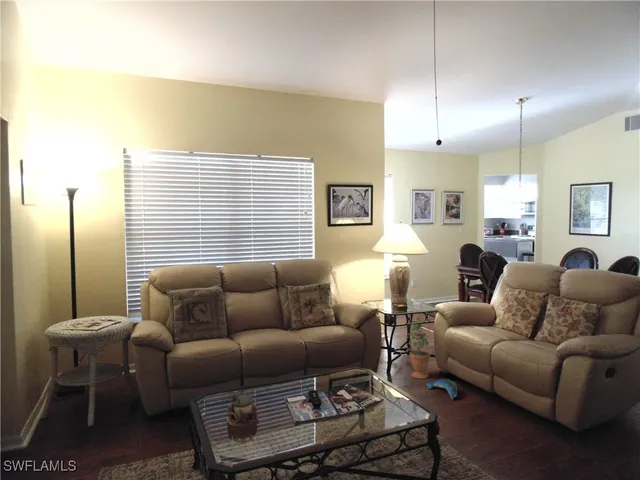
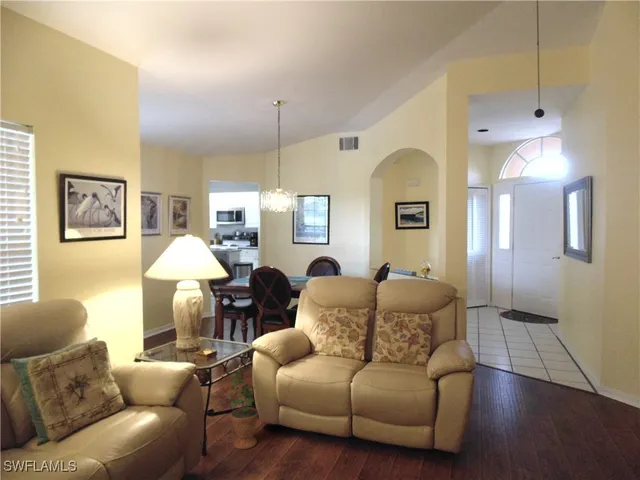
plush toy: present [427,379,457,399] -> none [267,437,314,463]

